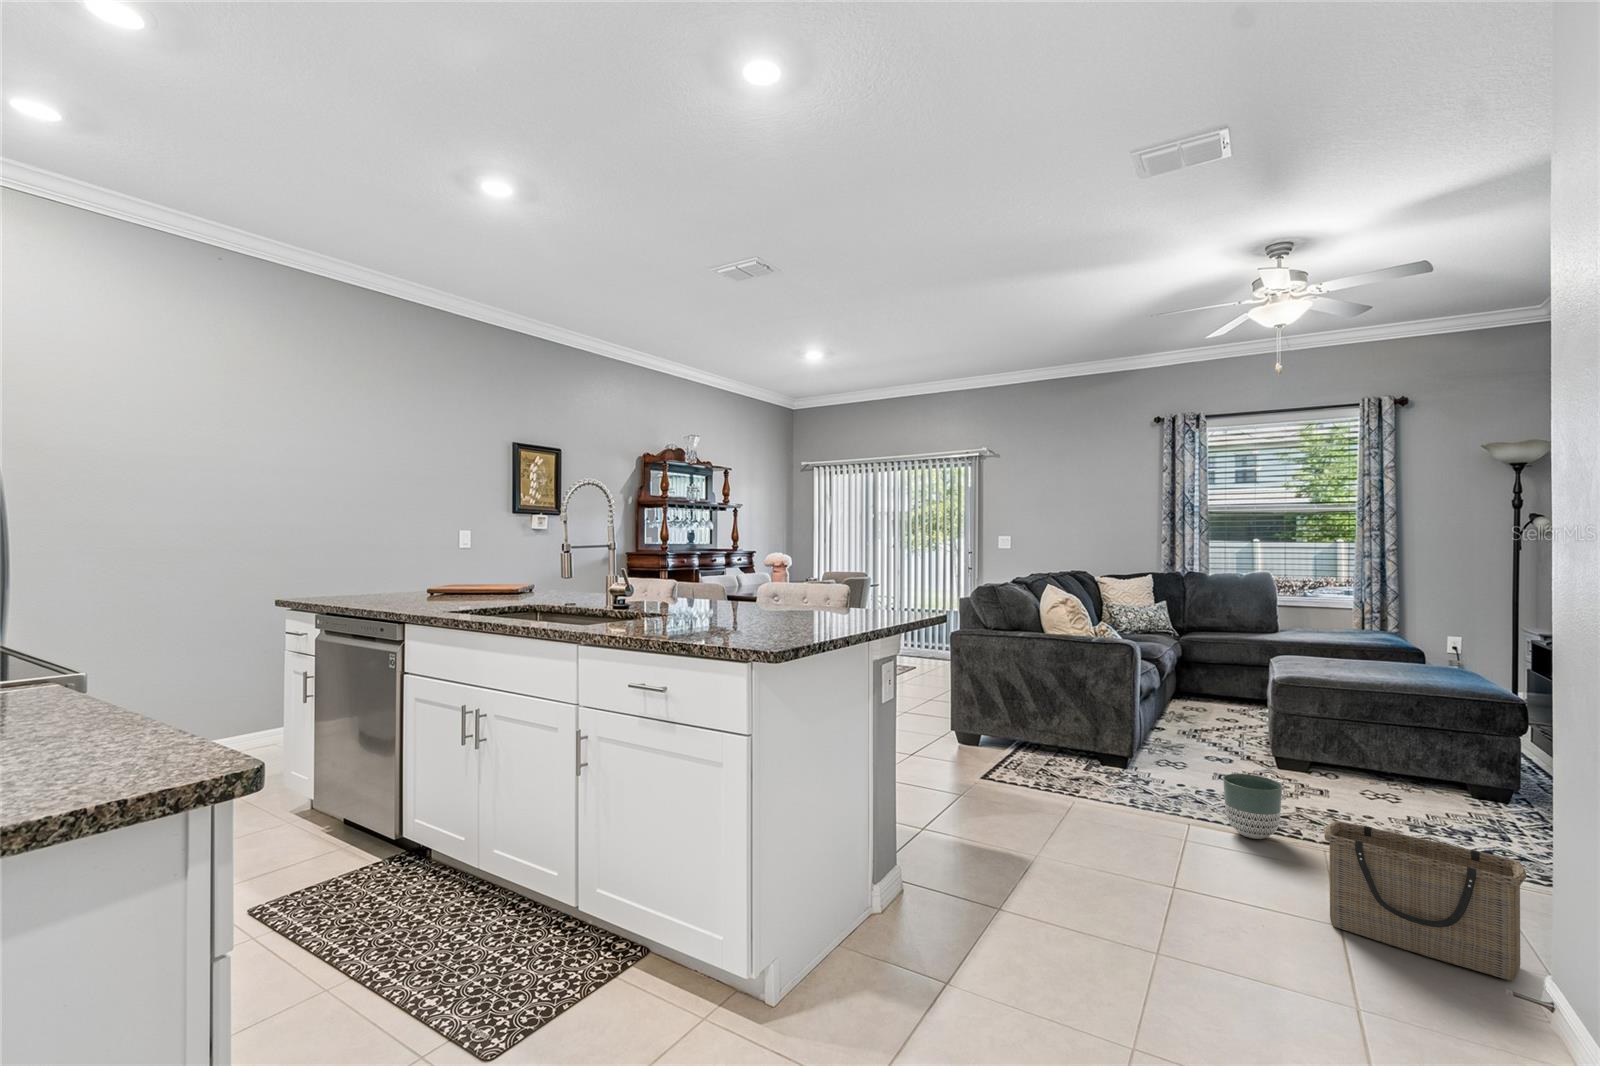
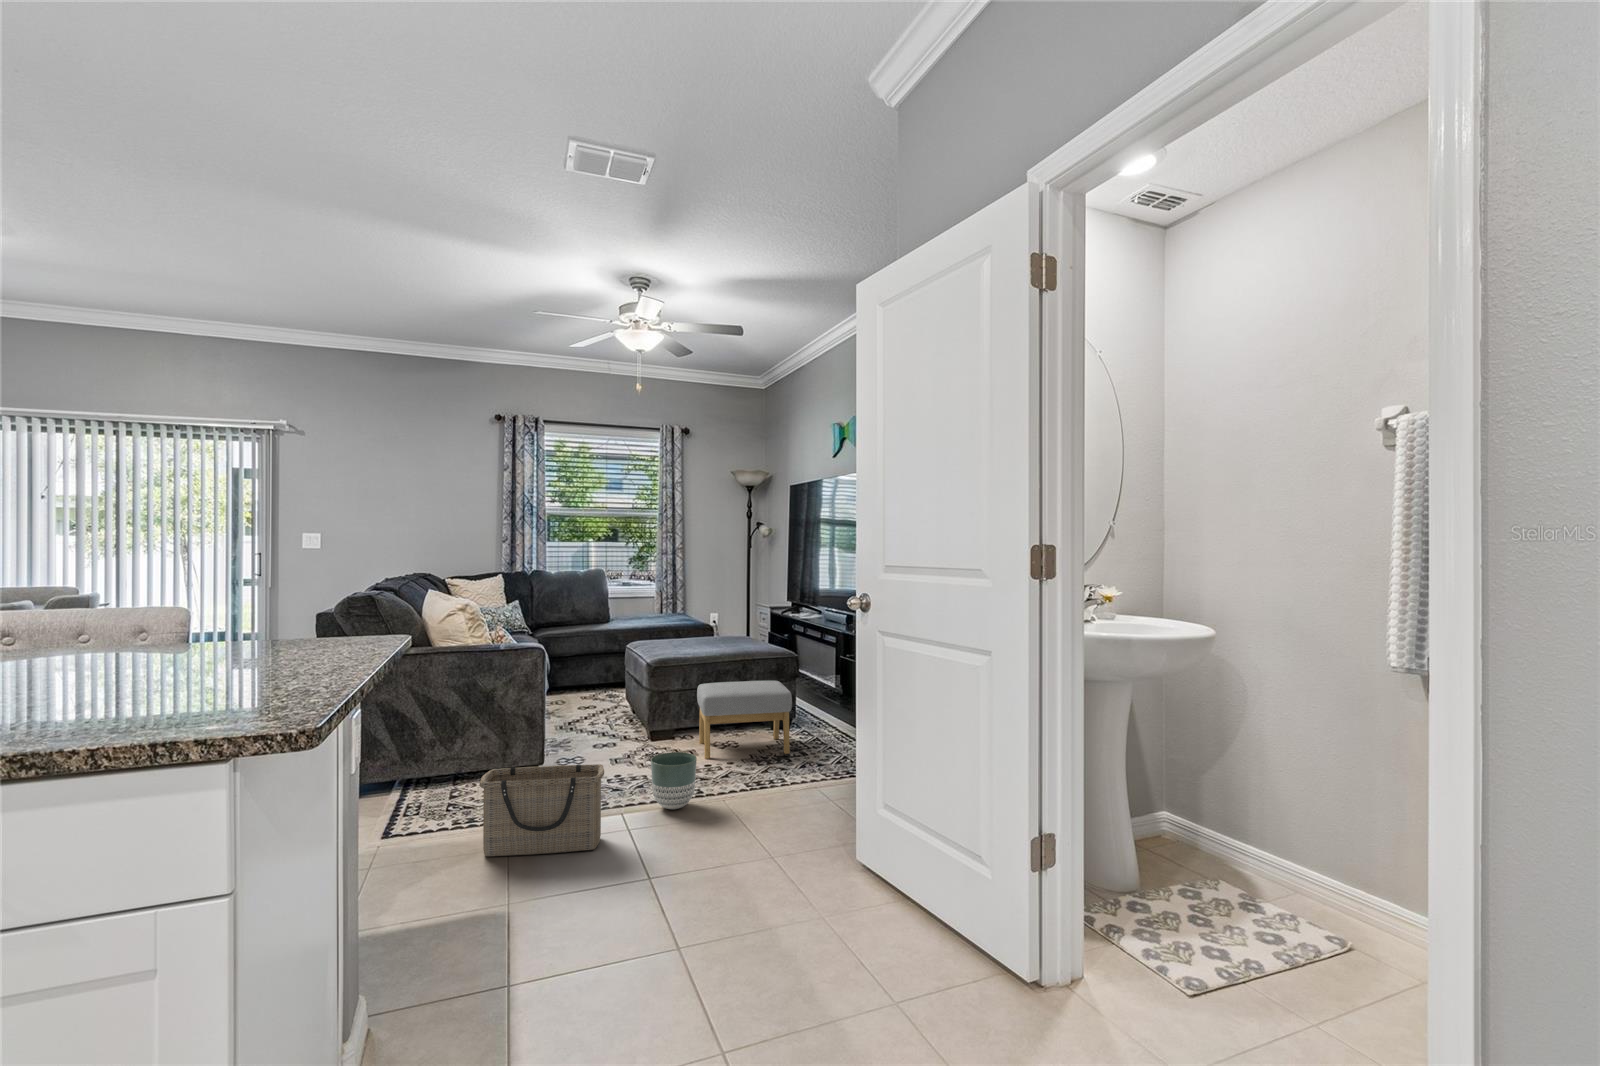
footstool: none [1334,714,1484,830] -> present [697,681,792,759]
basket: present [1324,821,1526,980] -> present [480,764,604,856]

